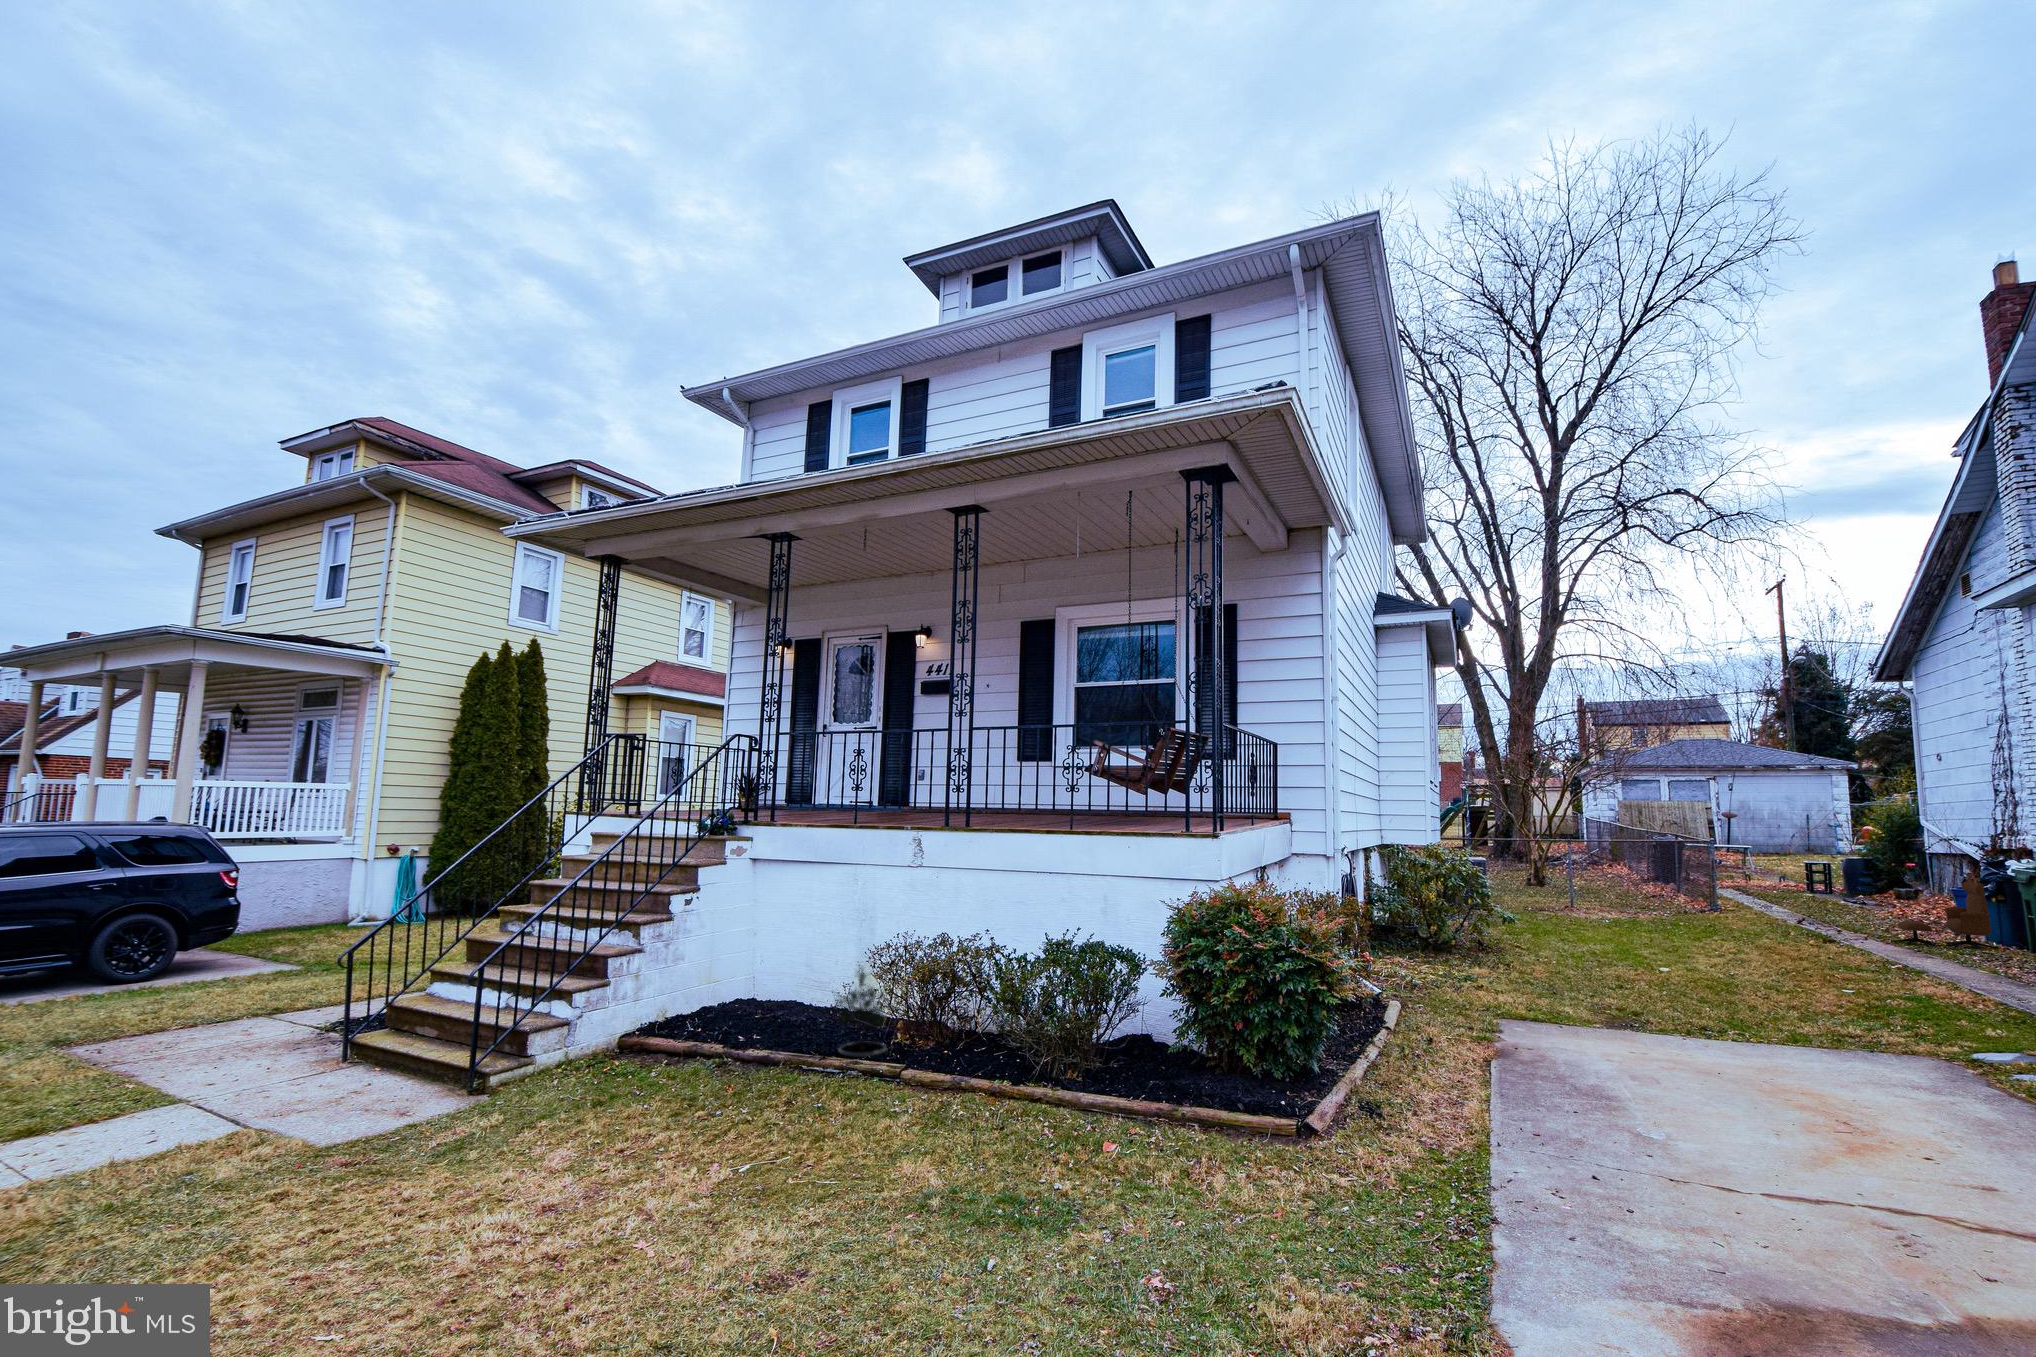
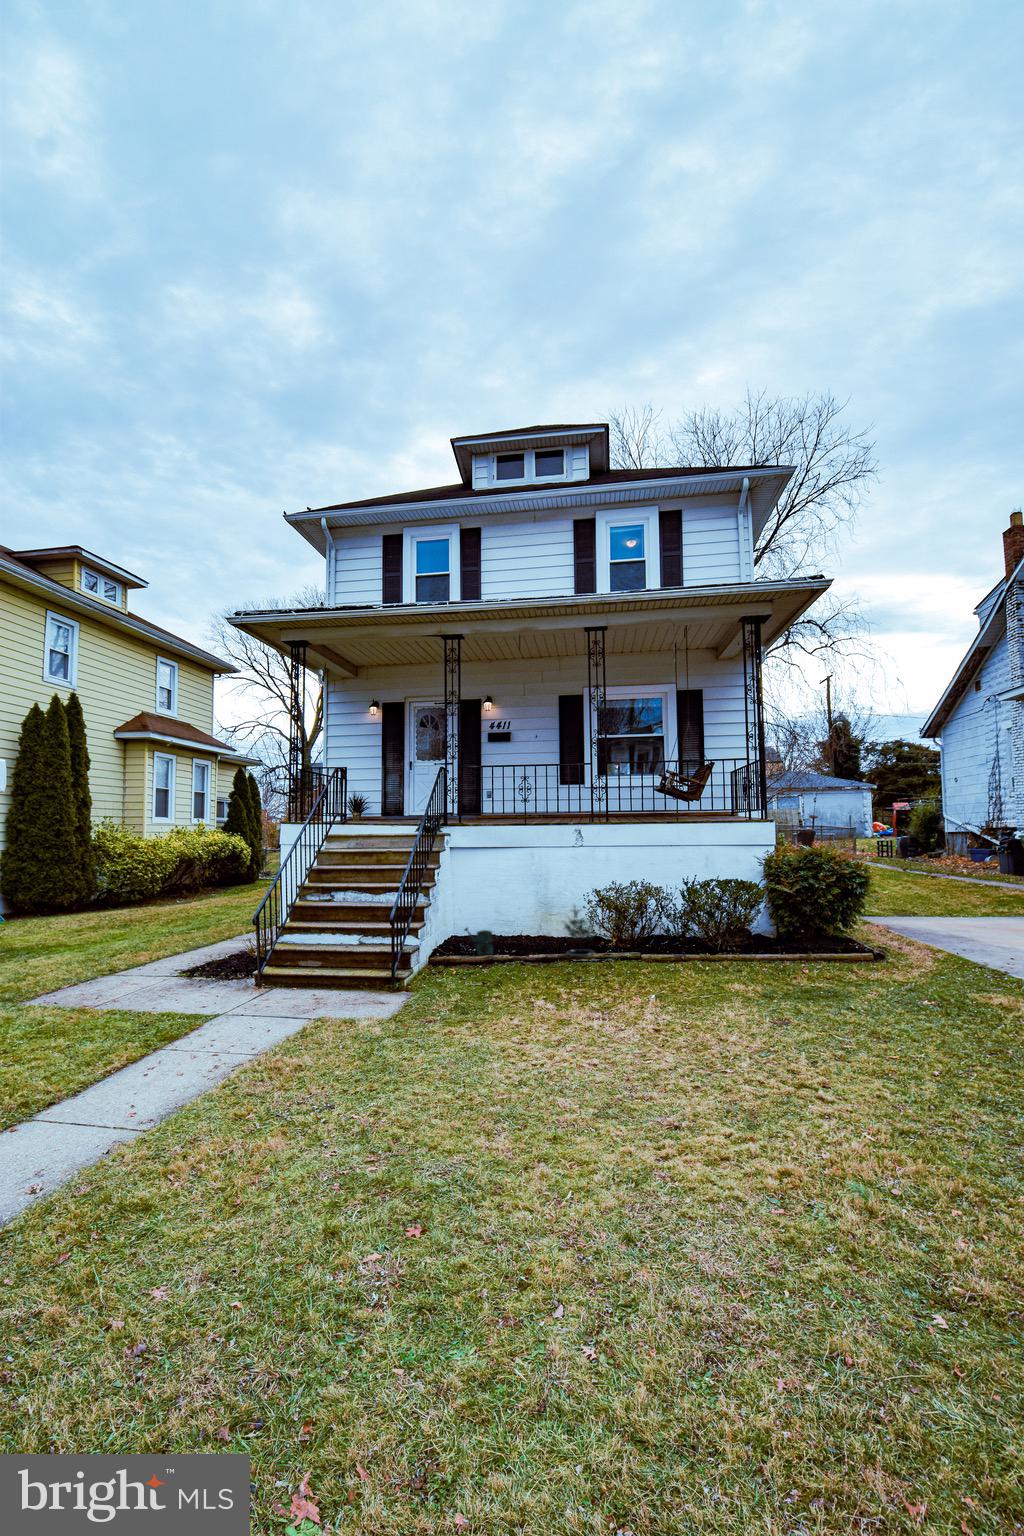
lounge chair: present [1893,882,1998,949] -> none [958,844,1003,877]
watering can: none [720,985,754,1035] -> present [465,928,493,955]

